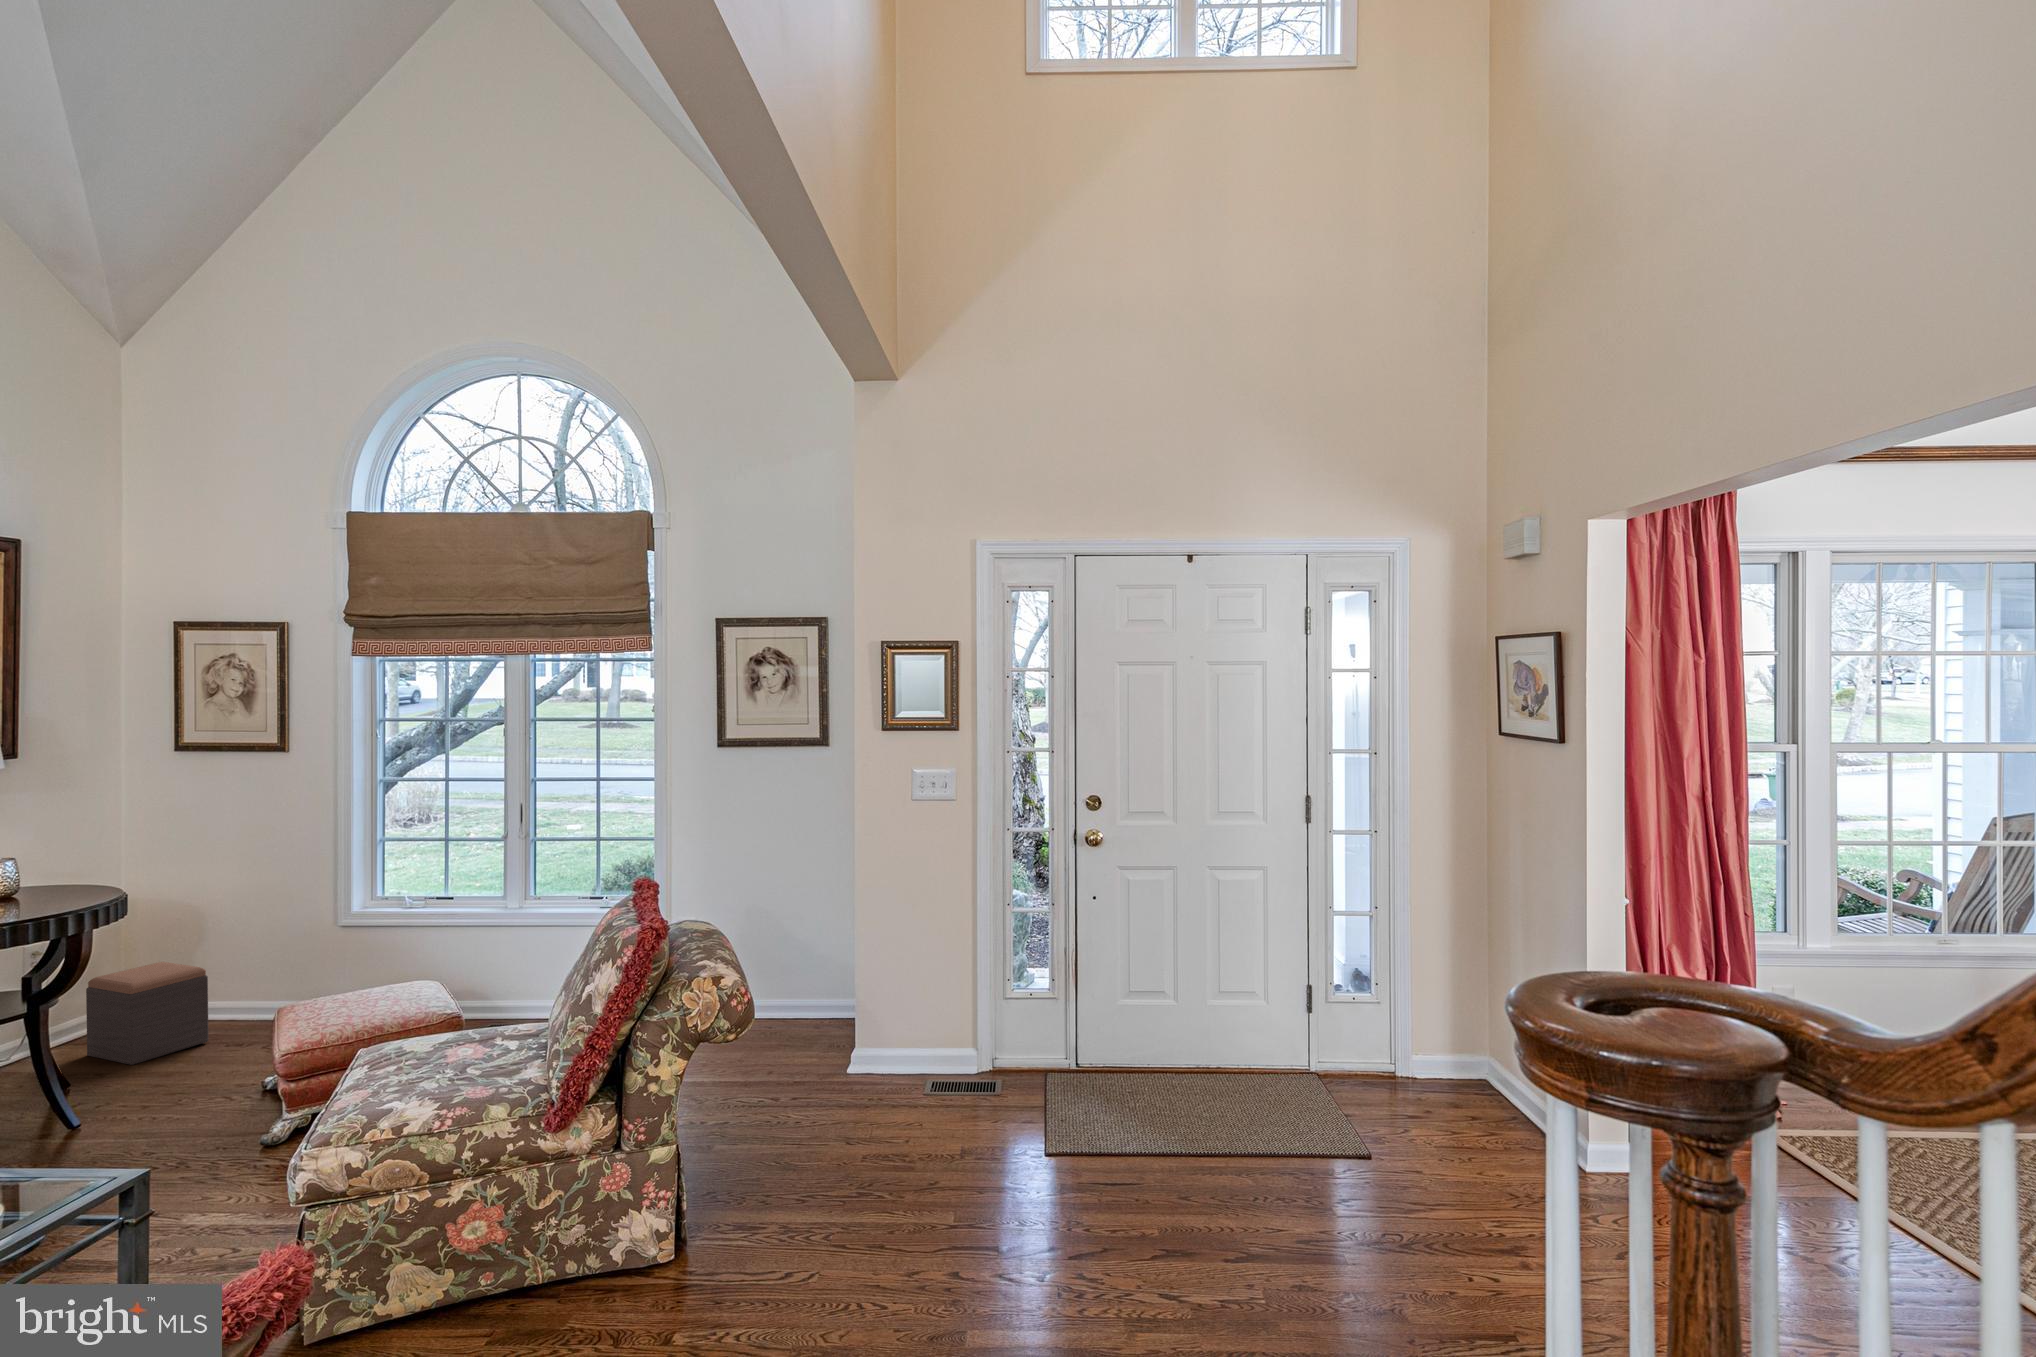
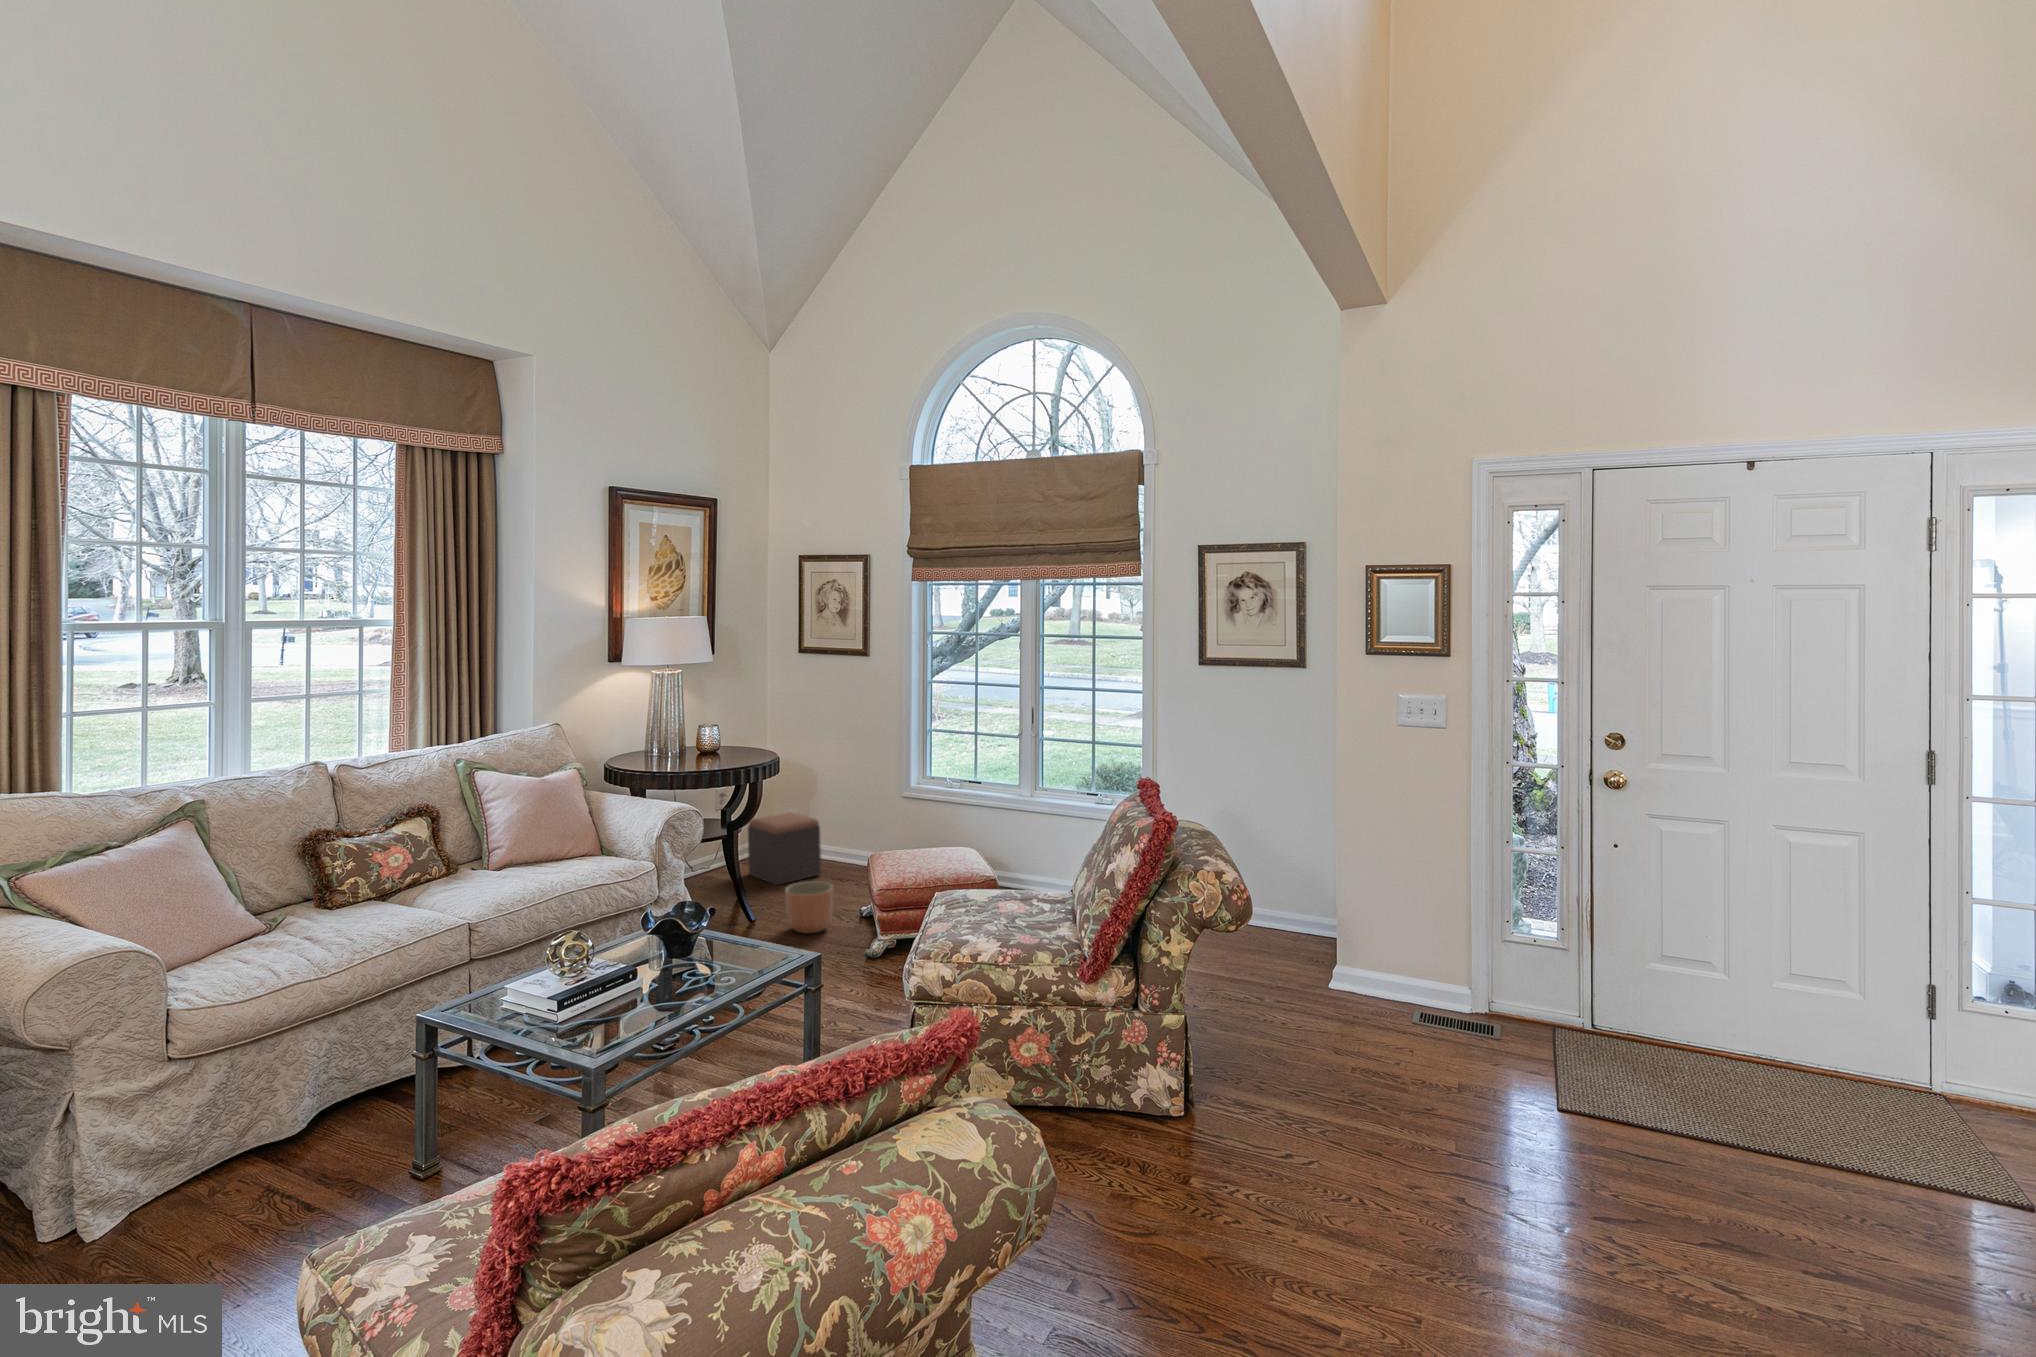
planter: none [138,1051,217,1127] -> present [785,881,833,933]

